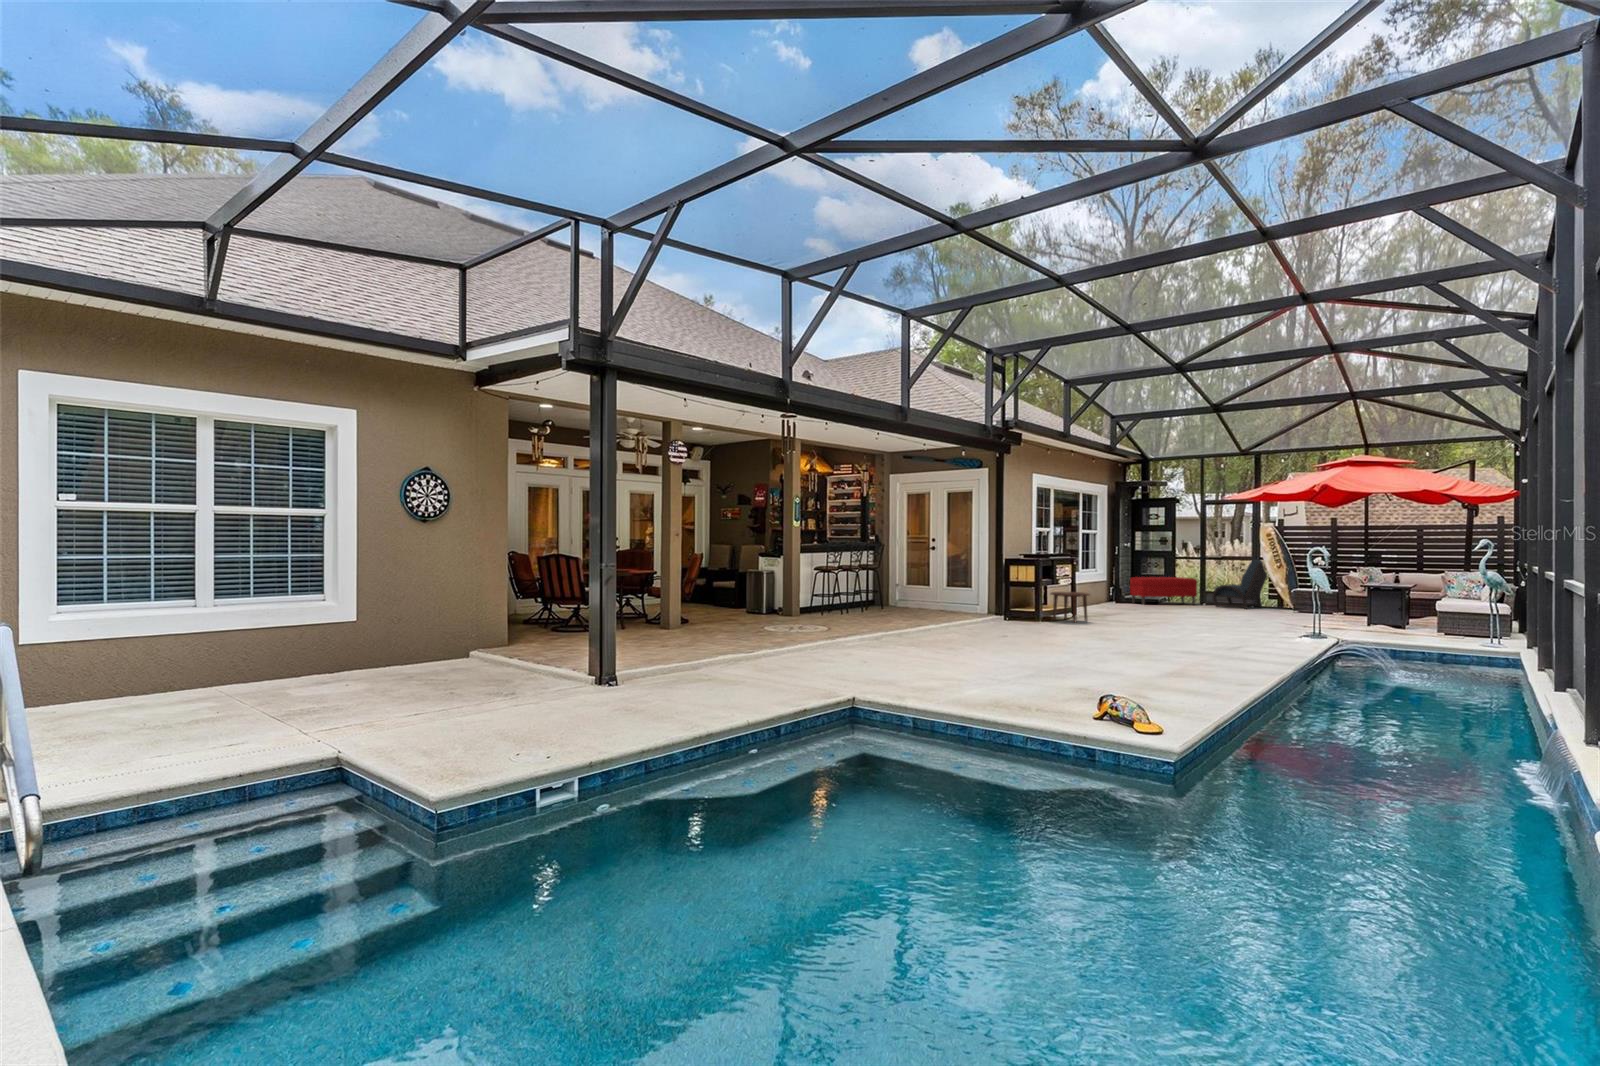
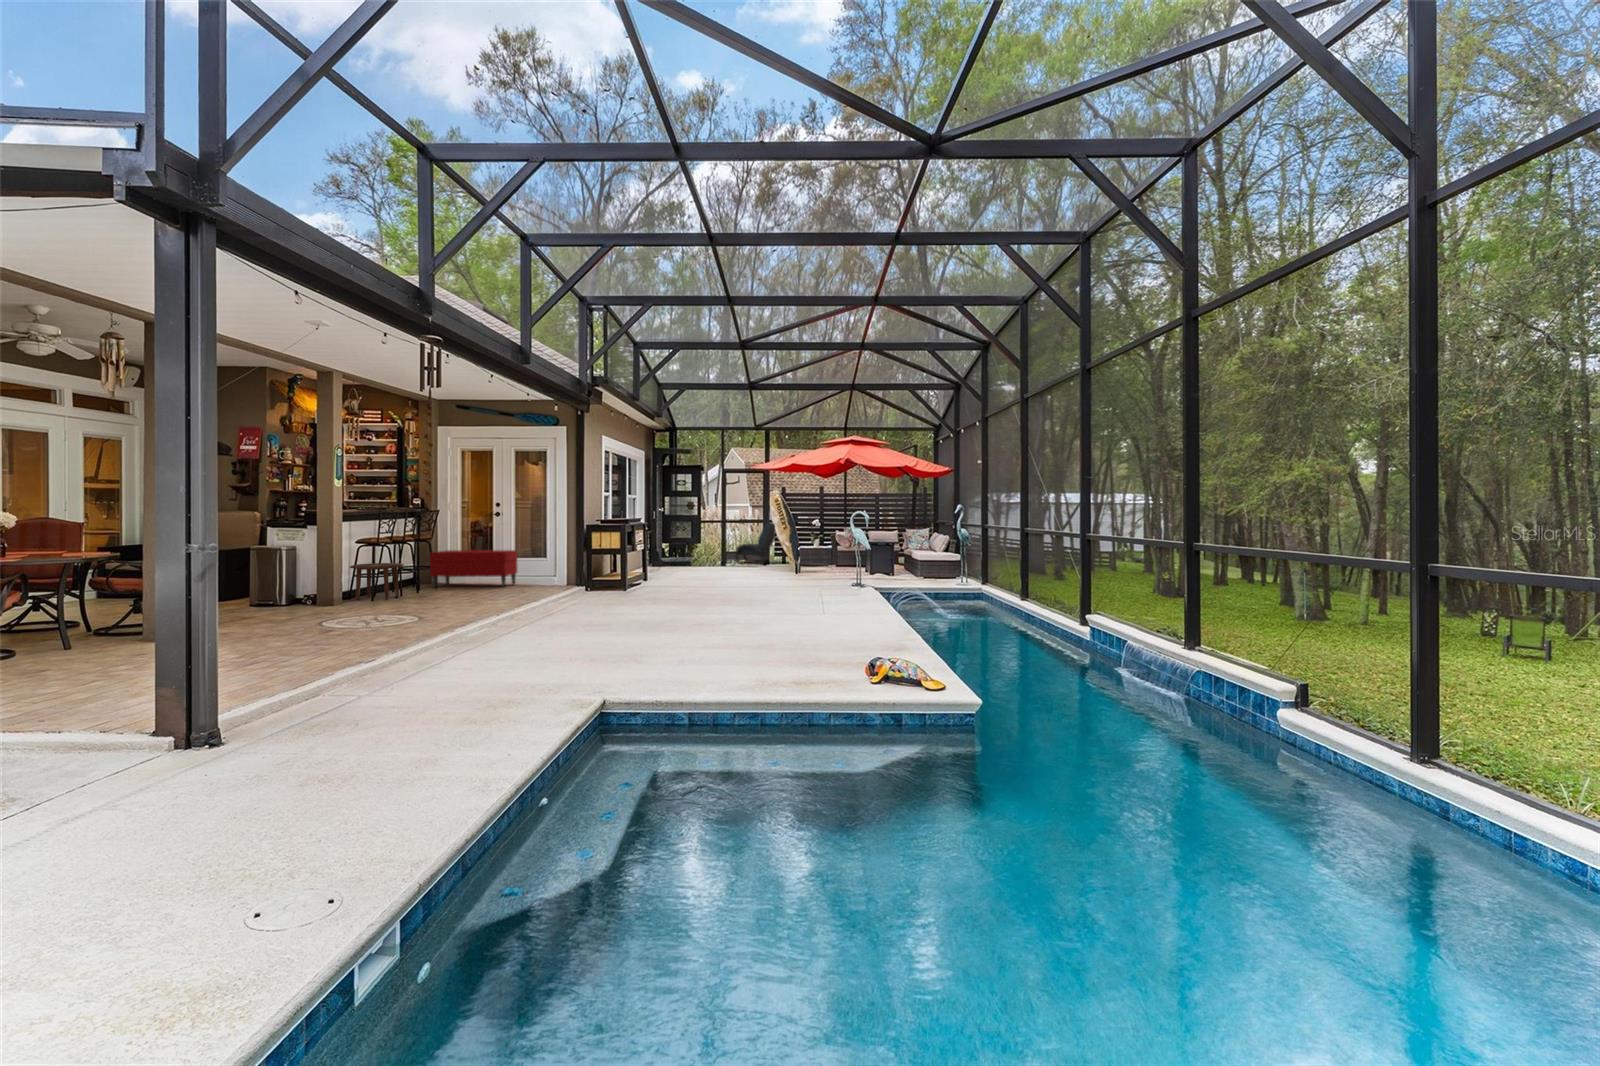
bench: present [1130,577,1197,605] -> present [430,550,518,587]
side table: present [1051,592,1090,622] -> present [350,563,404,600]

